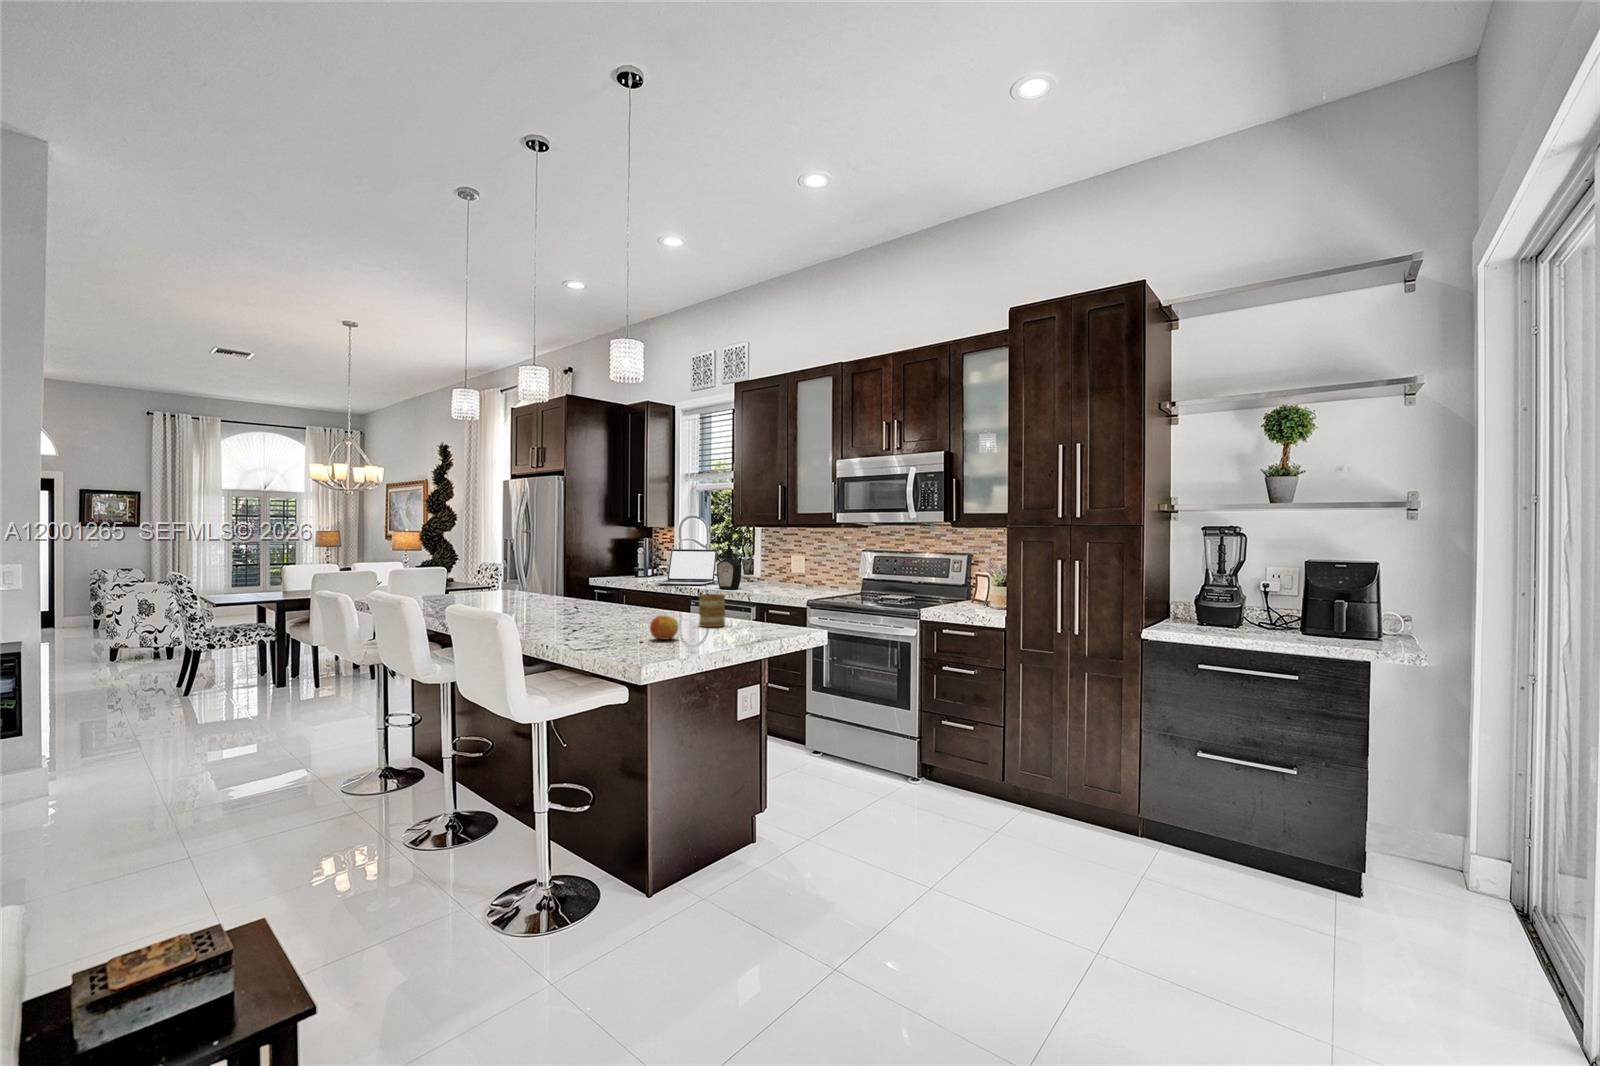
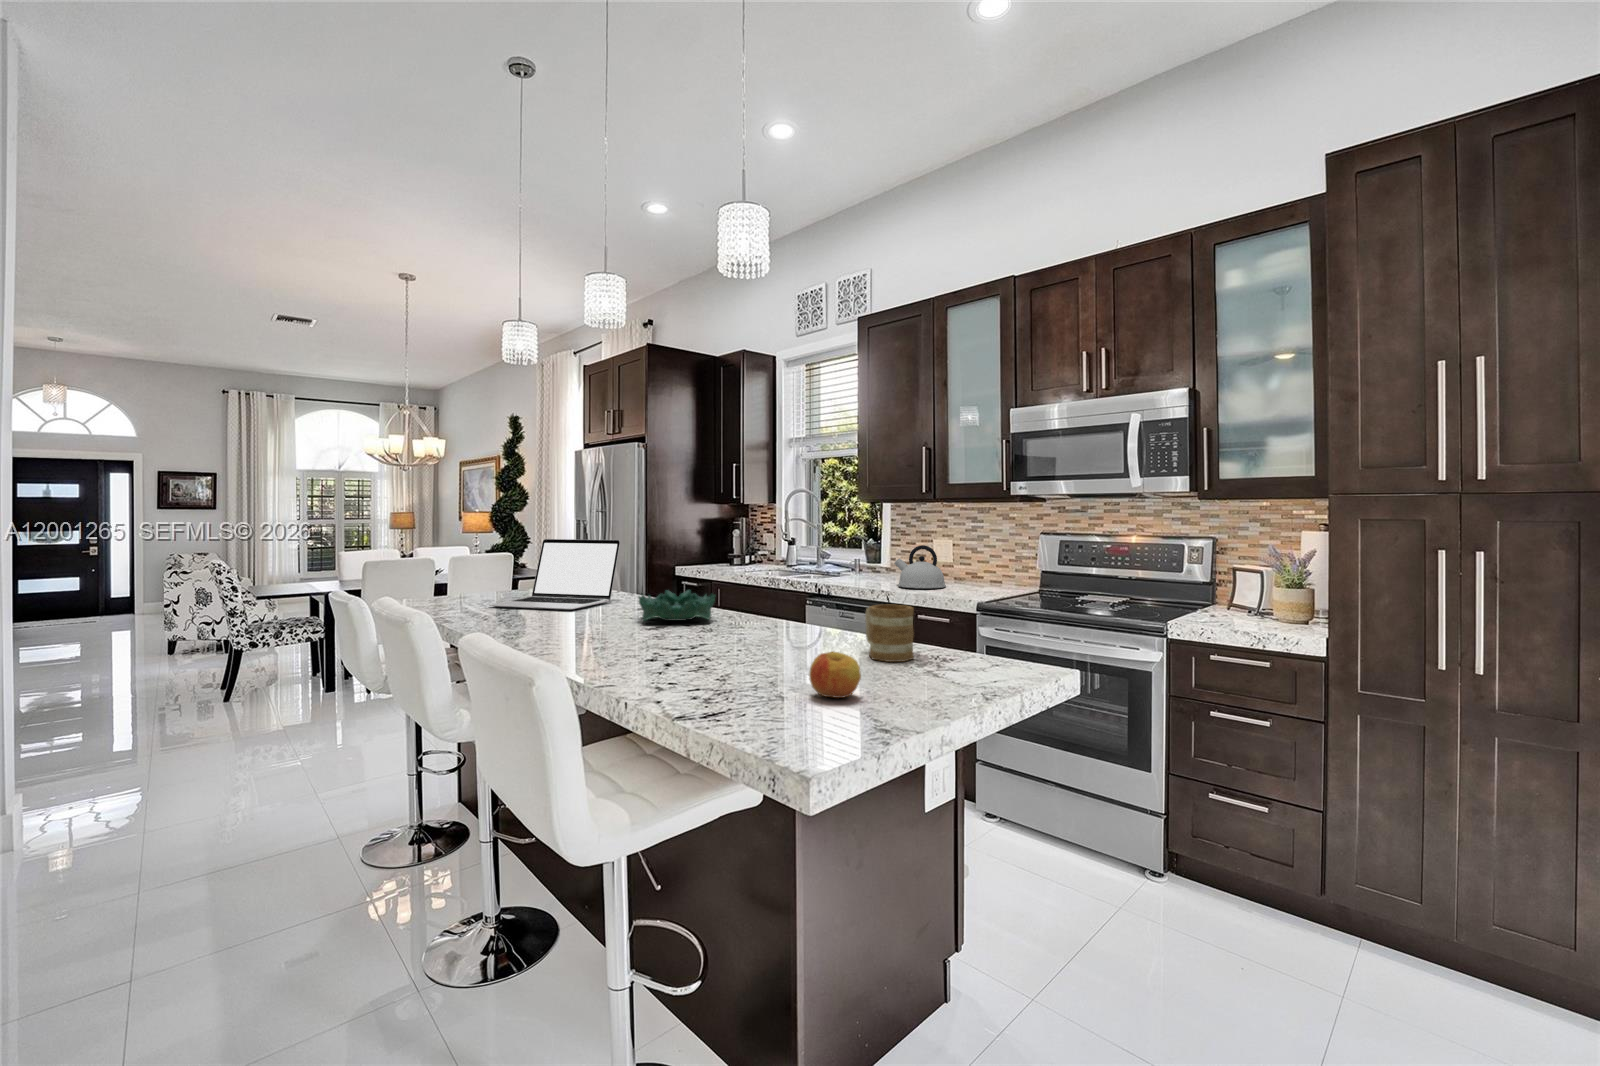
bottle: present [717,543,742,589] -> none [839,524,872,584]
laptop: present [656,549,717,585] -> present [489,539,620,610]
kettle: none [757,560,795,592] -> present [894,545,946,588]
decorative bowl: none [556,589,611,610] -> present [638,590,715,621]

